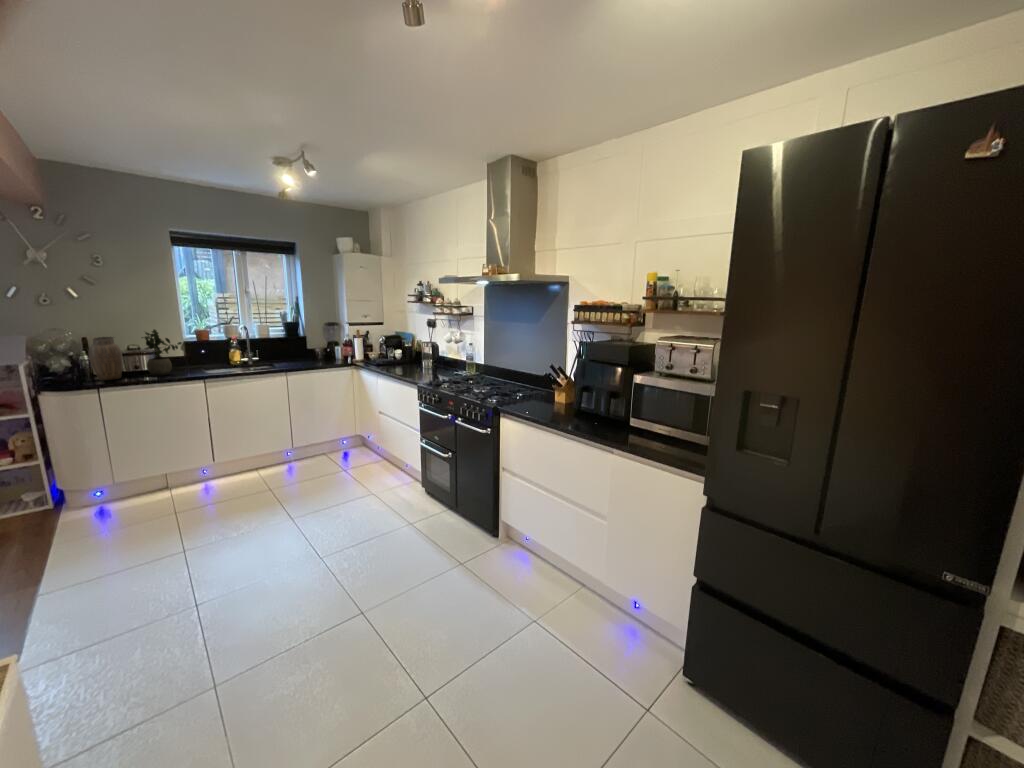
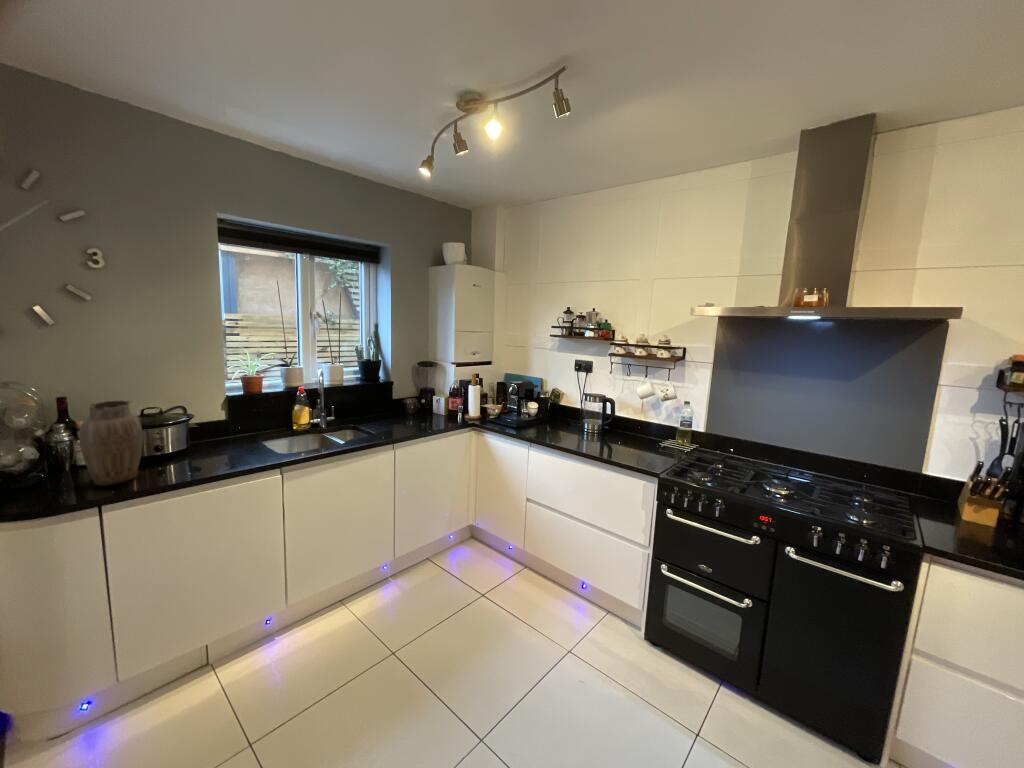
potted plant: present [142,329,182,376] -> none [176,383,245,466]

